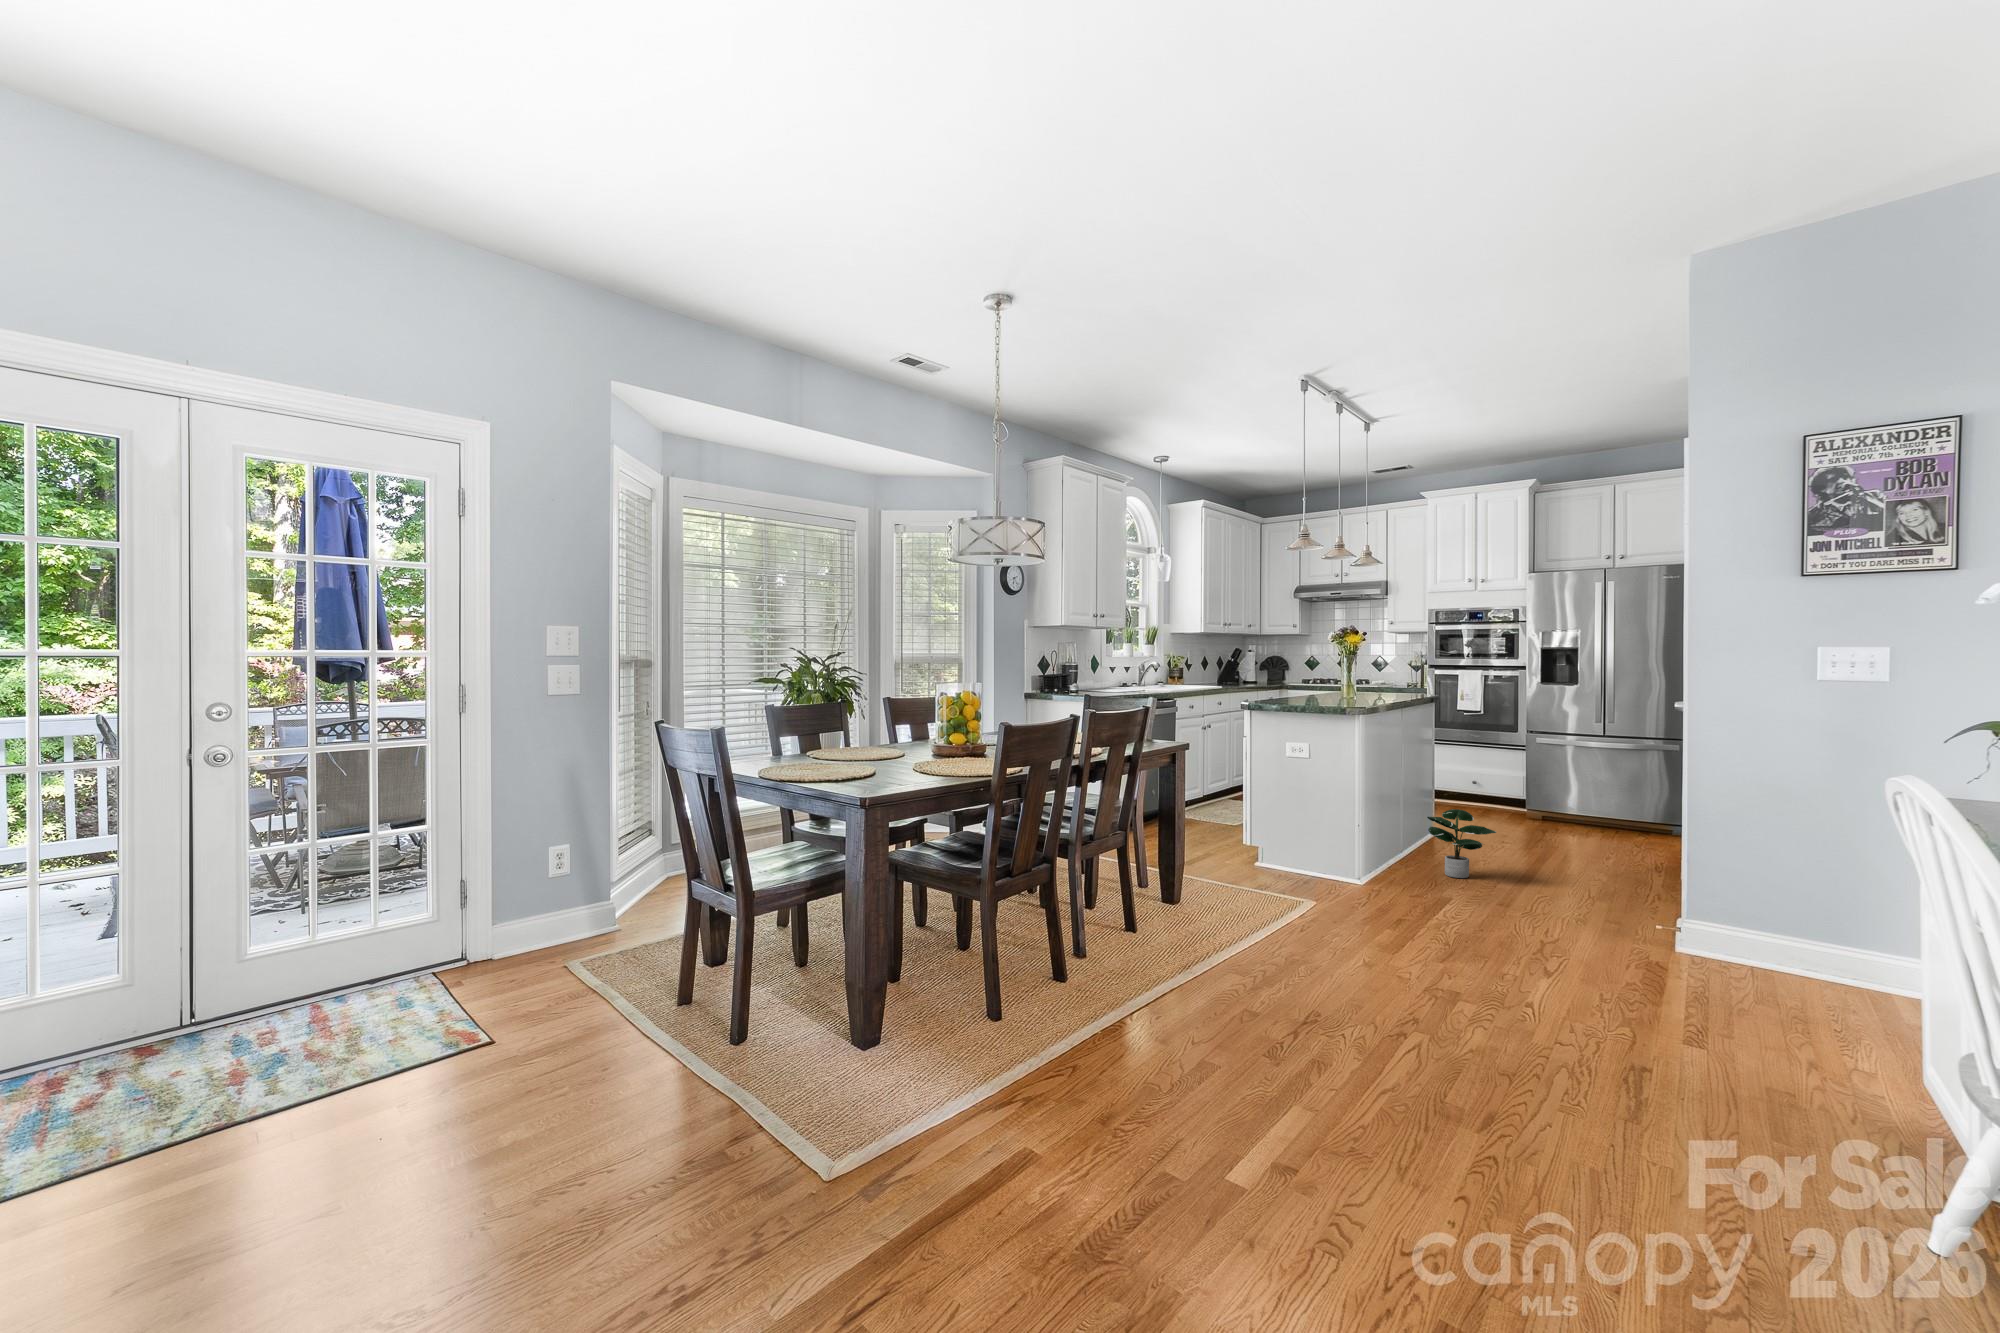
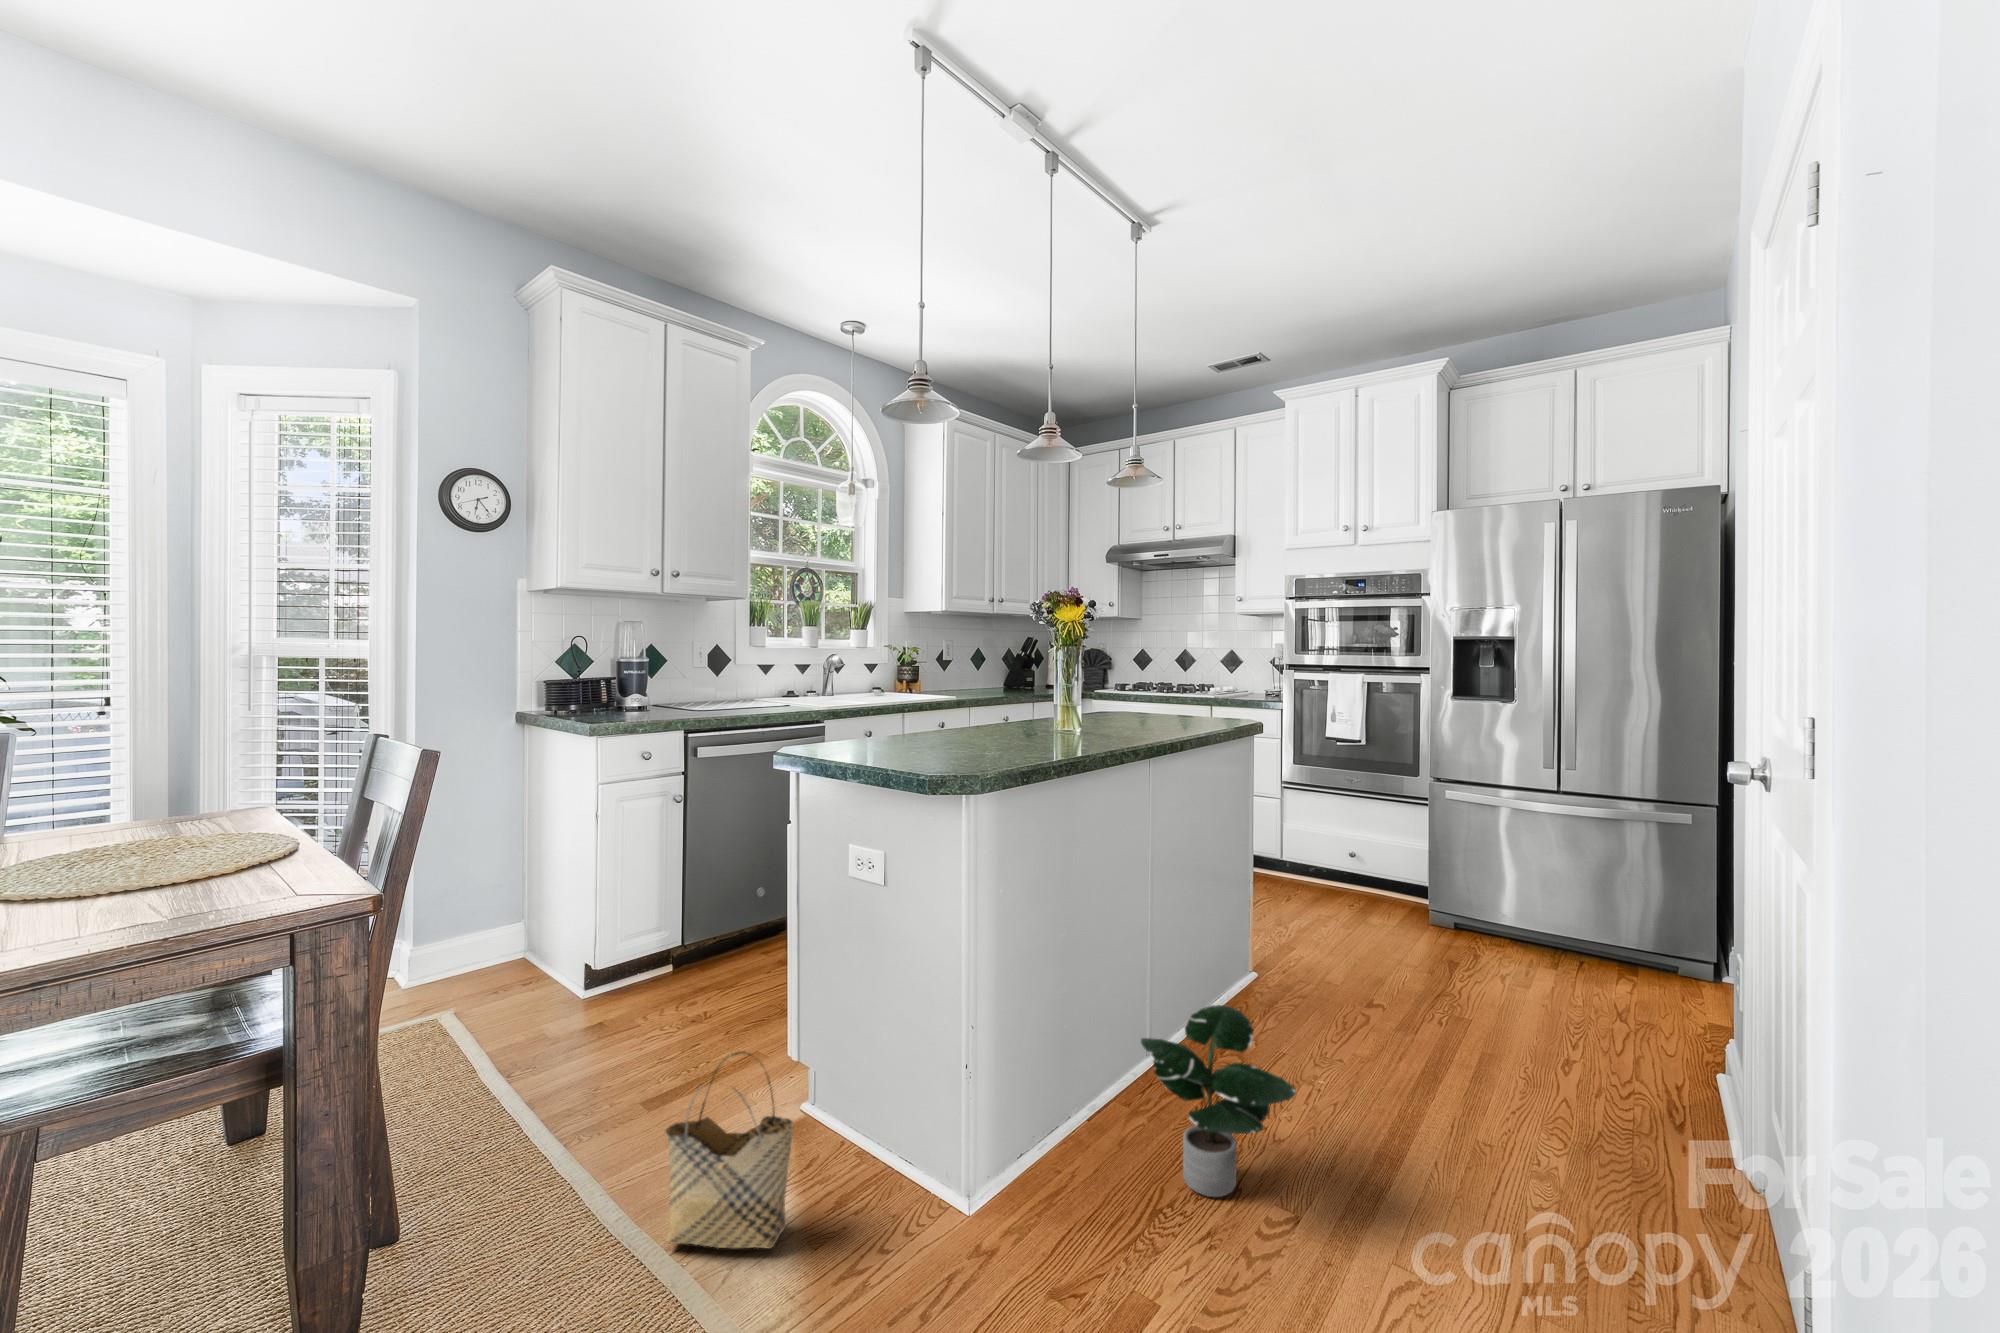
woven basket: none [1253,815,1301,883] -> present [665,1051,794,1248]

